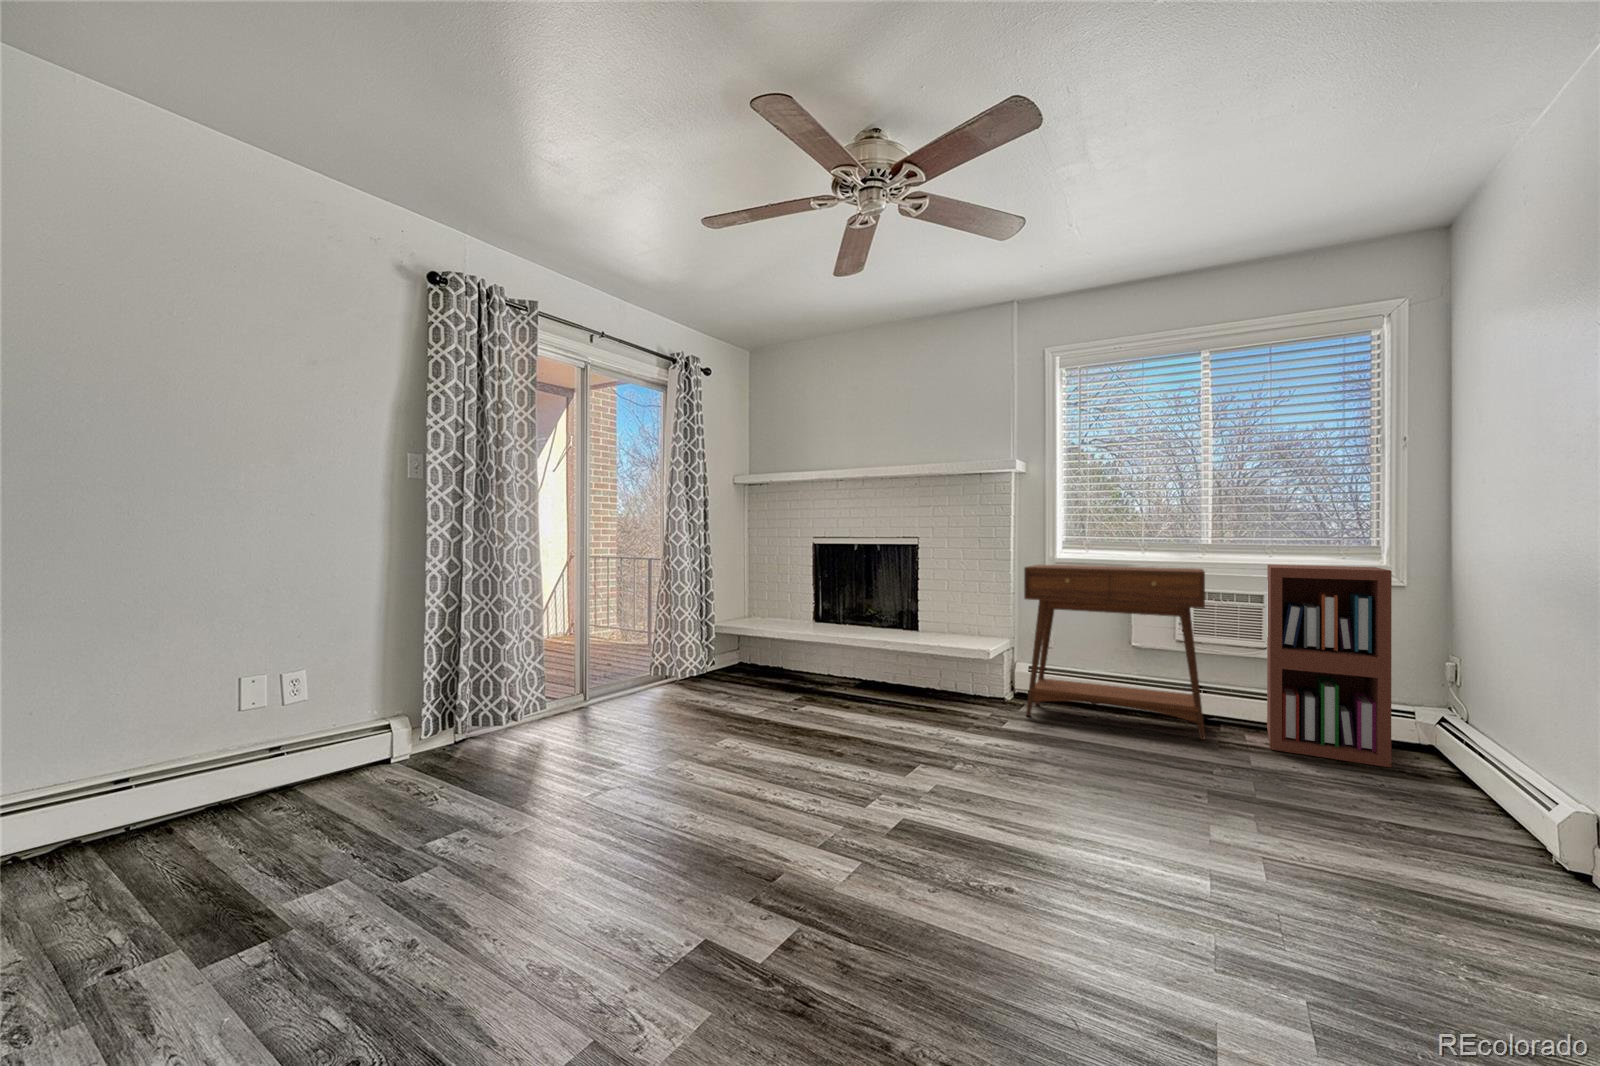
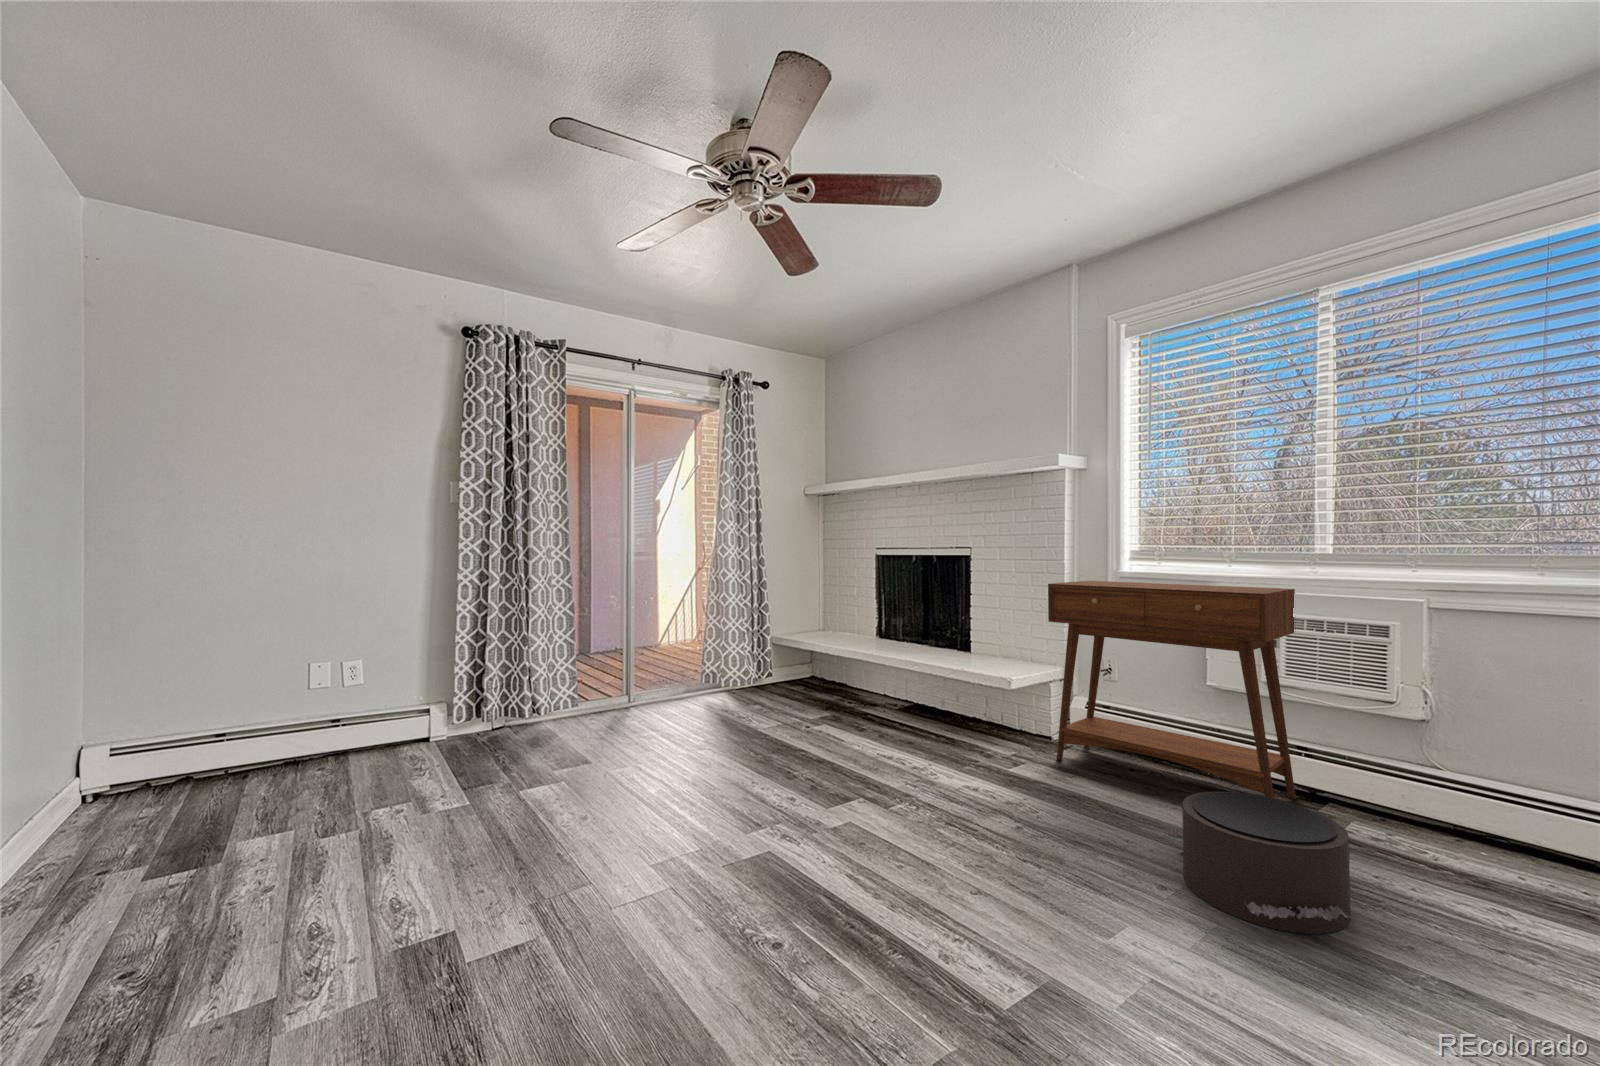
bookshelf: present [1267,565,1392,767] -> none [1362,585,1577,900]
pouf: none [1166,720,1320,809] -> present [1166,792,1351,934]

